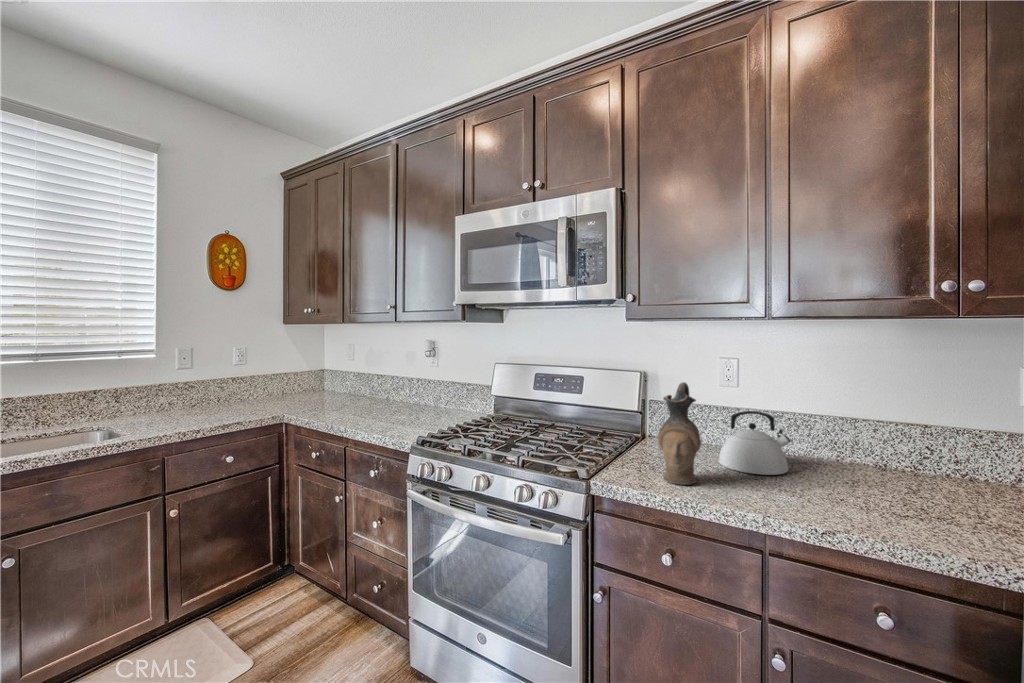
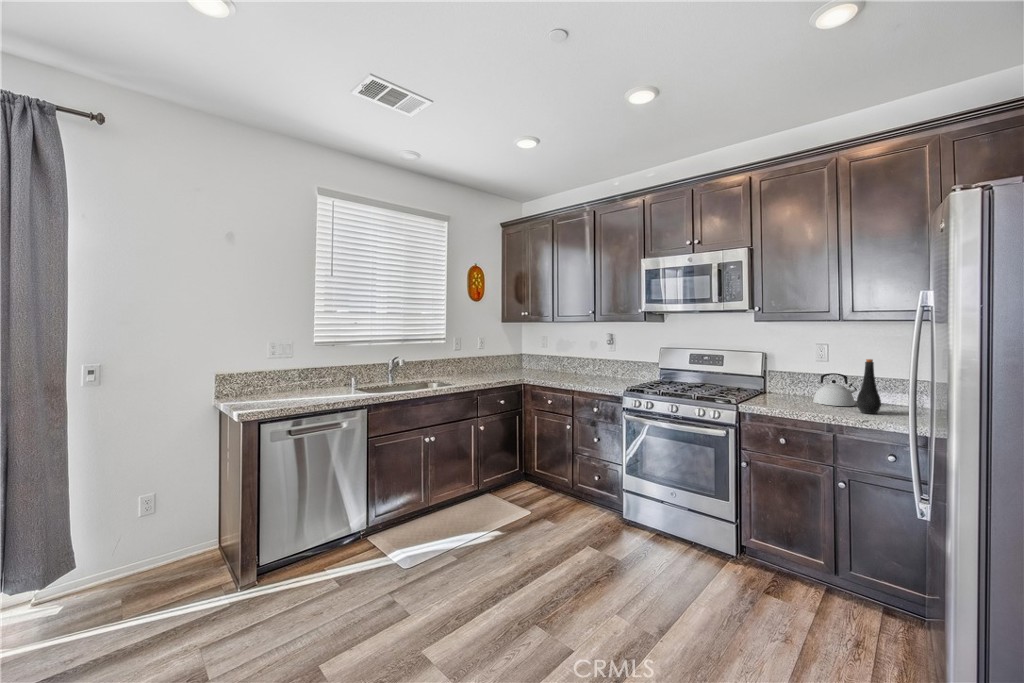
ceramic pitcher: present [658,382,701,485] -> none [777,356,801,407]
bottle: none [799,390,845,500] -> present [857,359,881,414]

